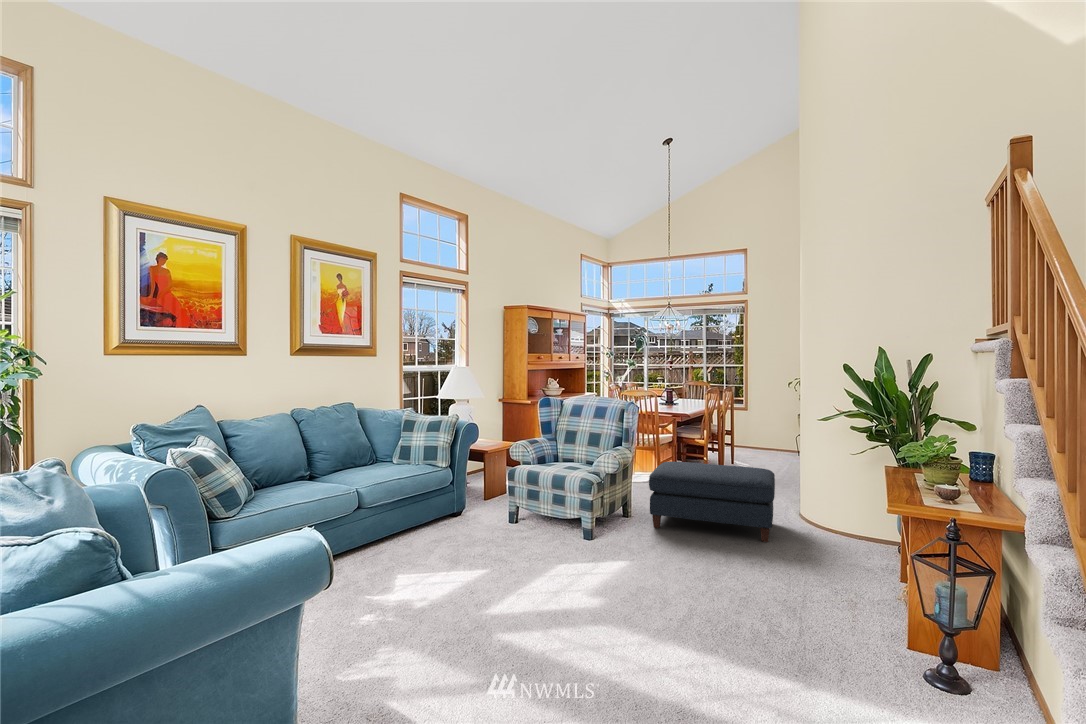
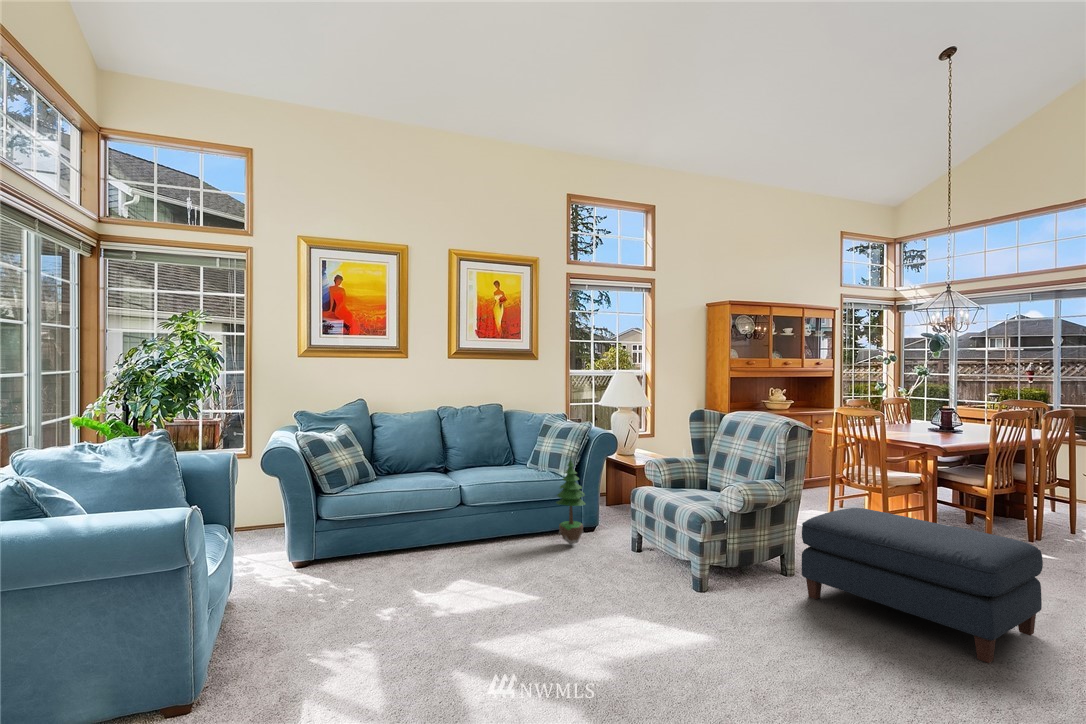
potted tree: none [442,448,471,527] -> present [556,460,585,545]

